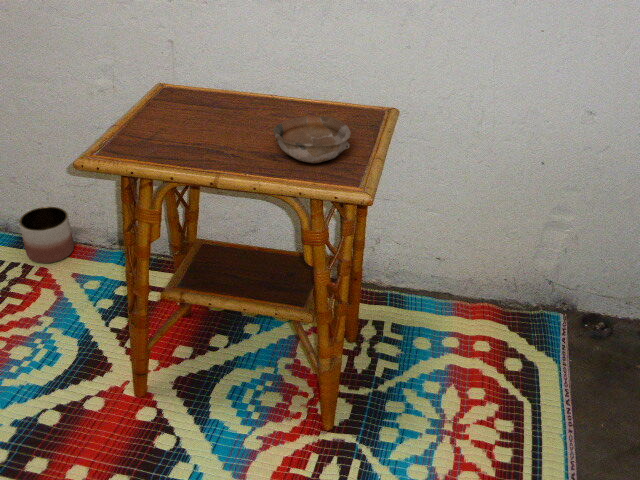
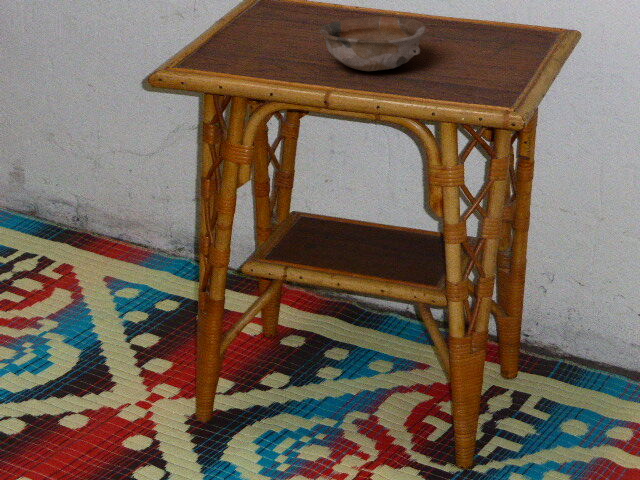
planter: present [20,207,74,263] -> none [47,181,119,260]

